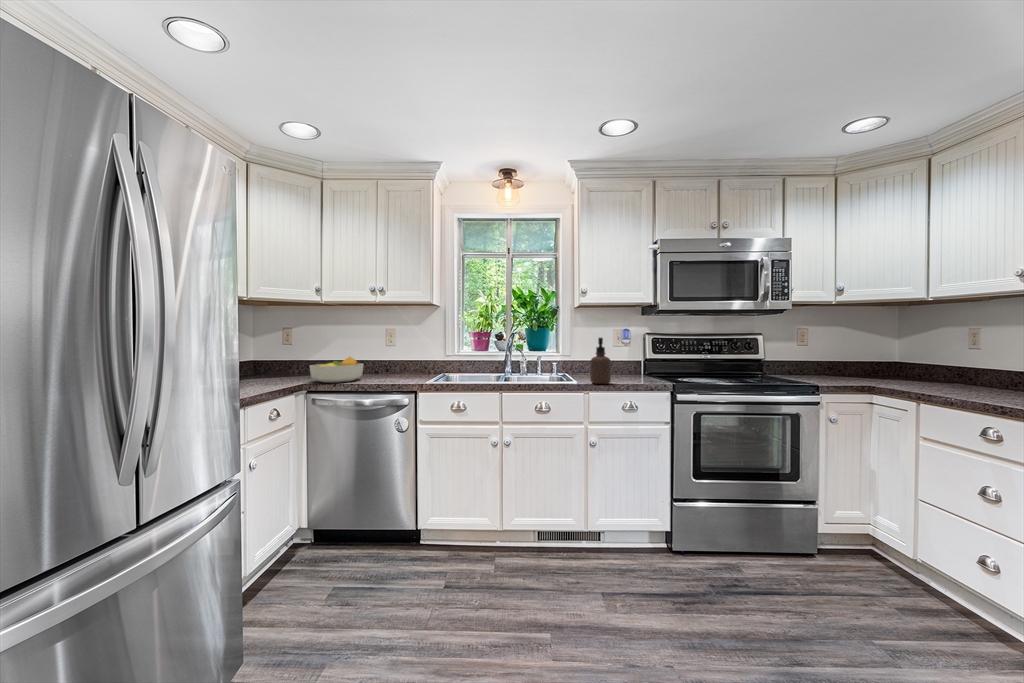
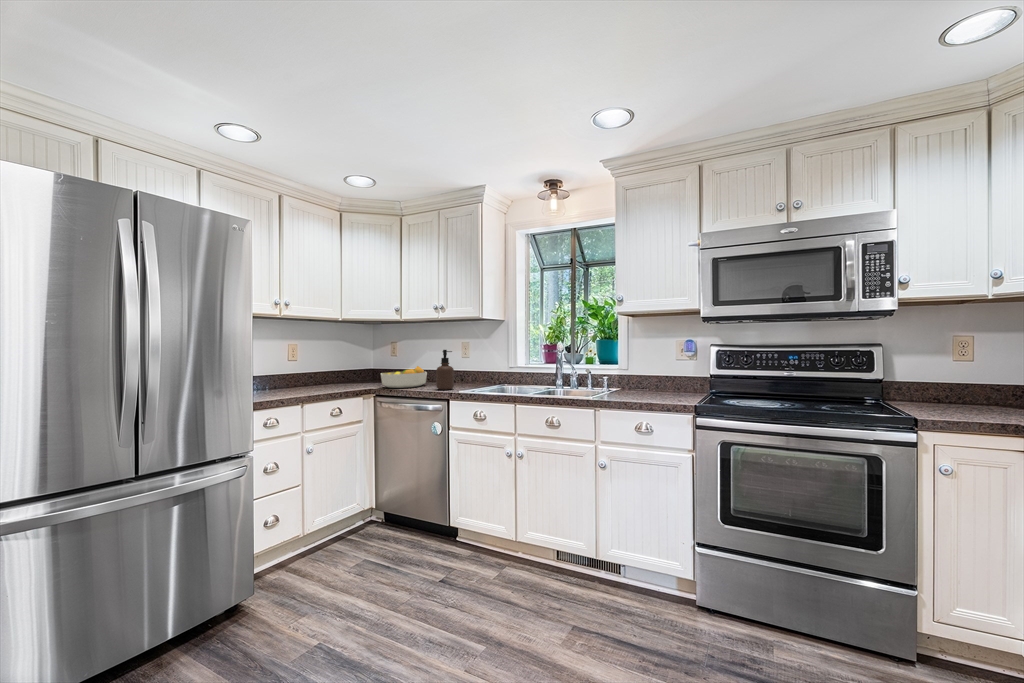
soap dispenser: present [590,338,611,384] -> present [436,350,454,390]

